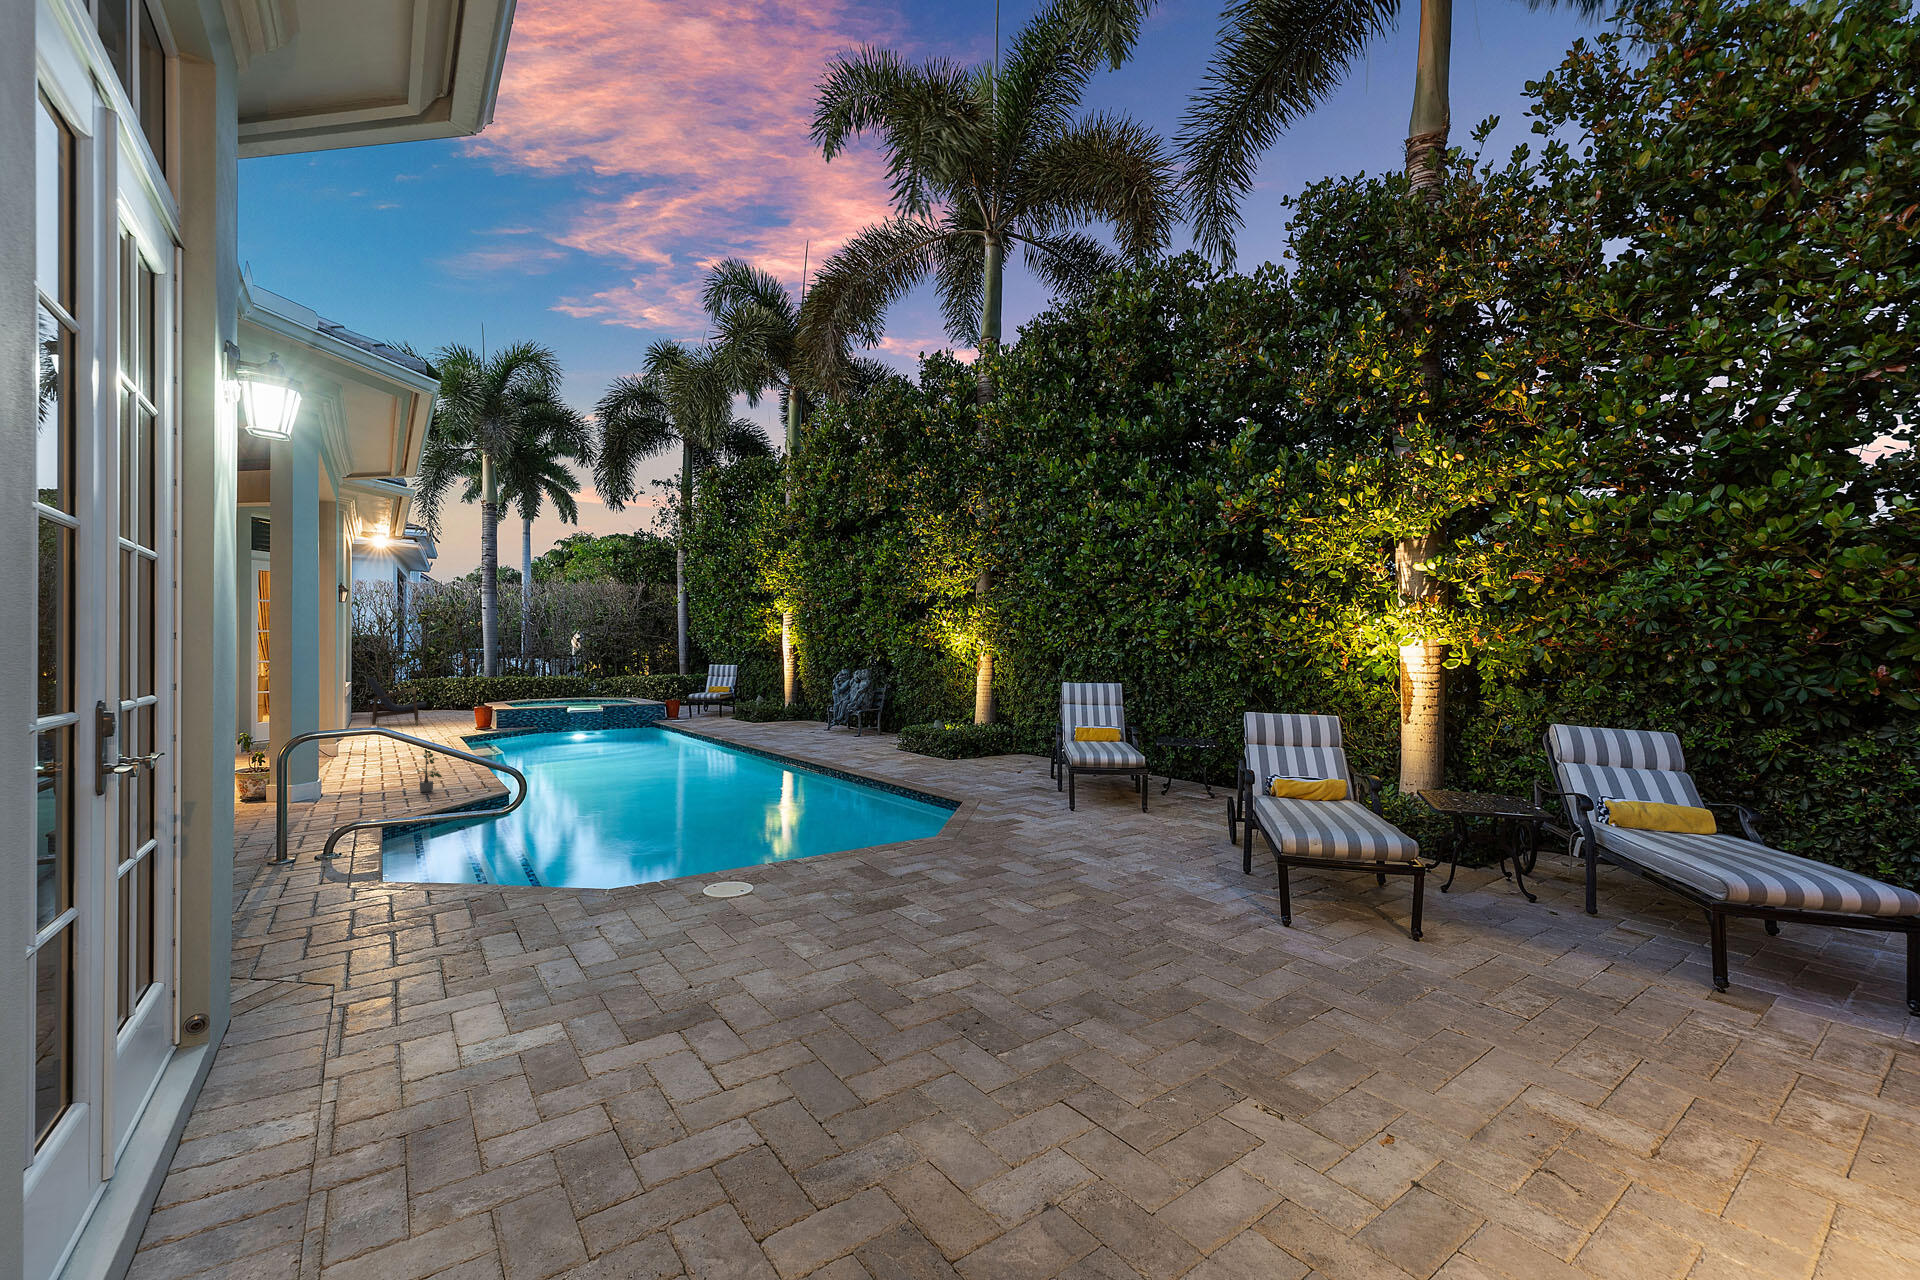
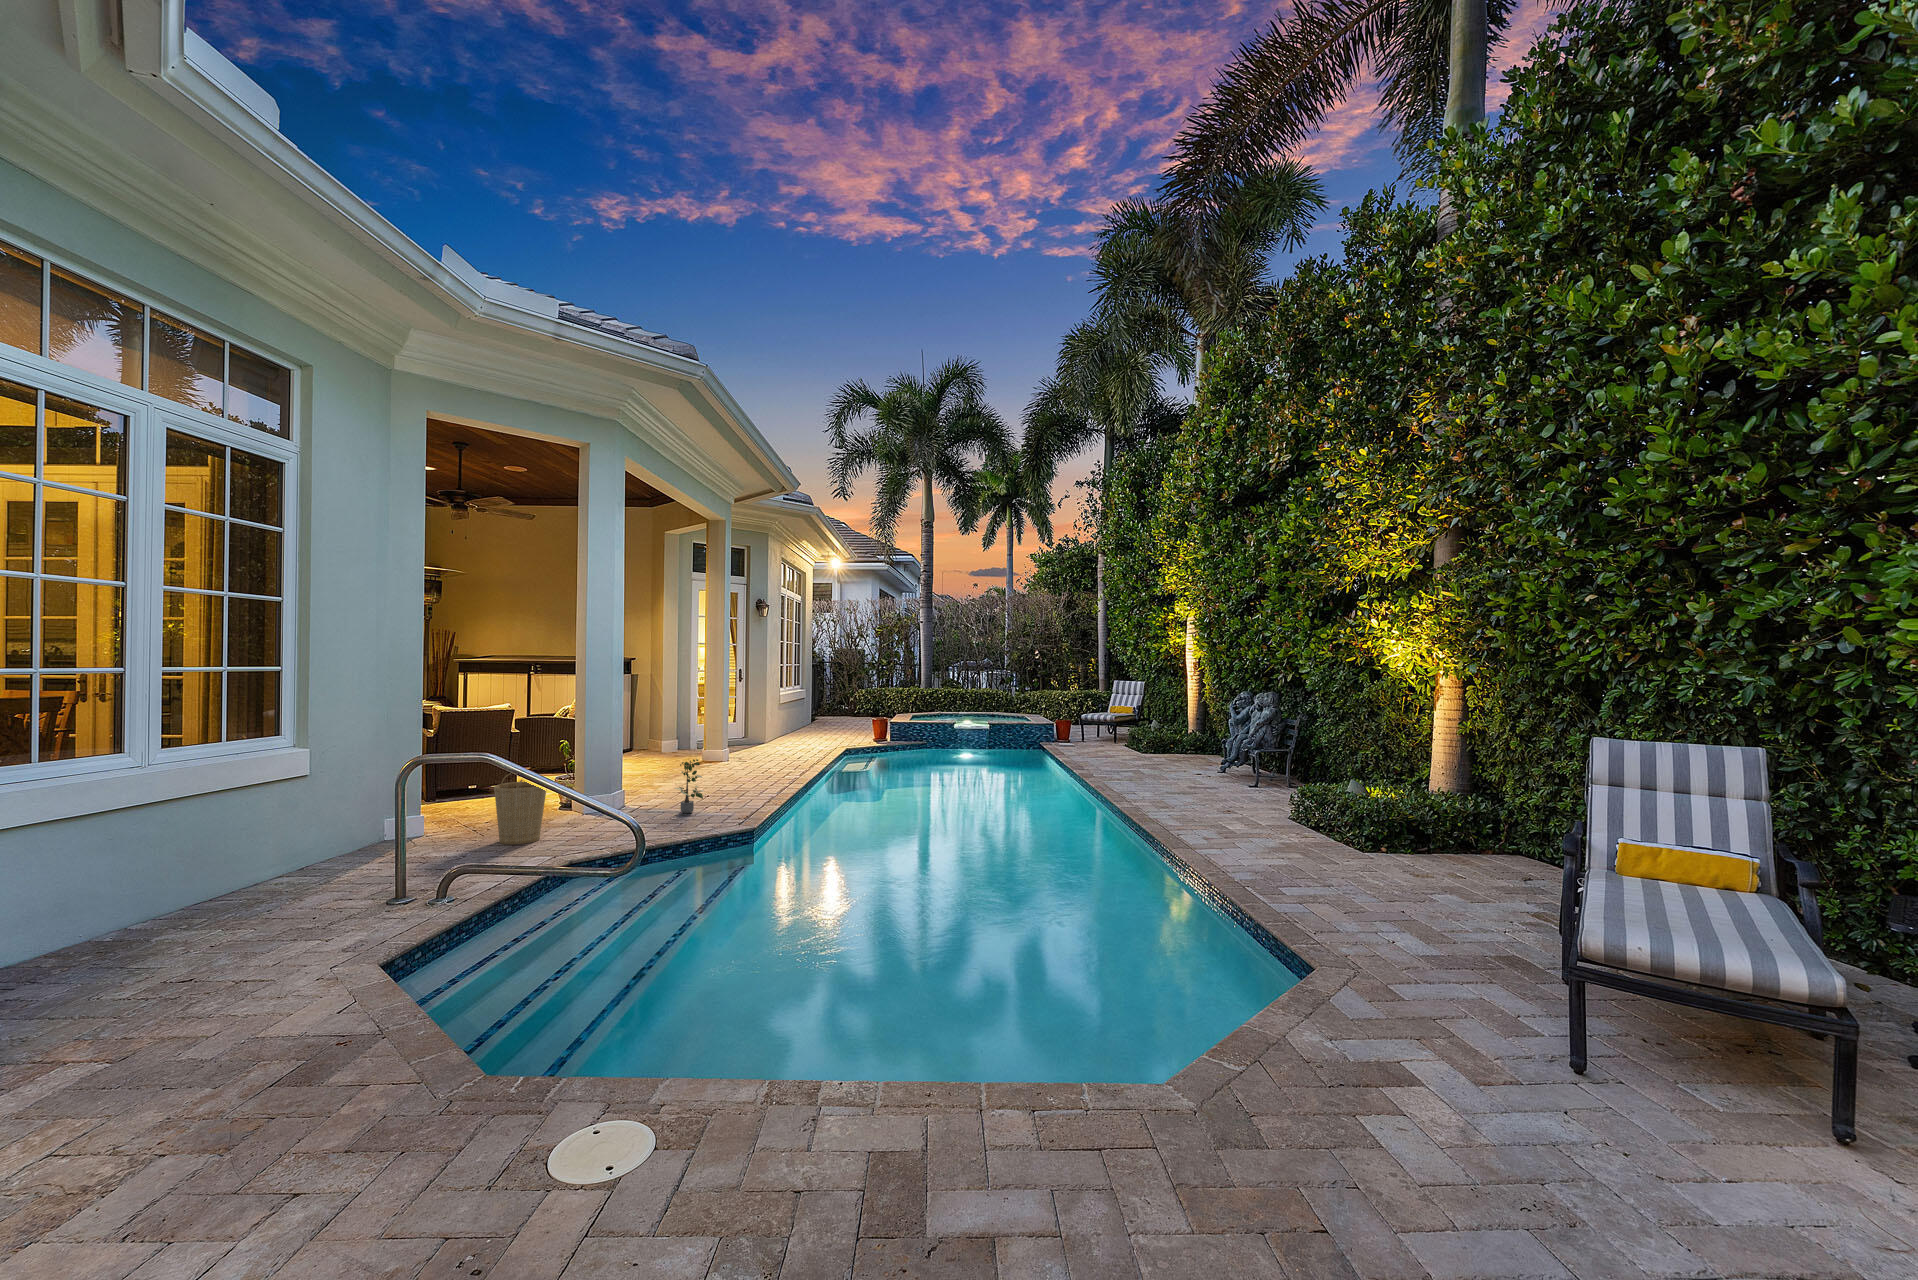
lounge chair: present [368,677,427,726] -> none [793,685,843,733]
basket: none [281,762,337,826] -> present [494,773,547,845]

